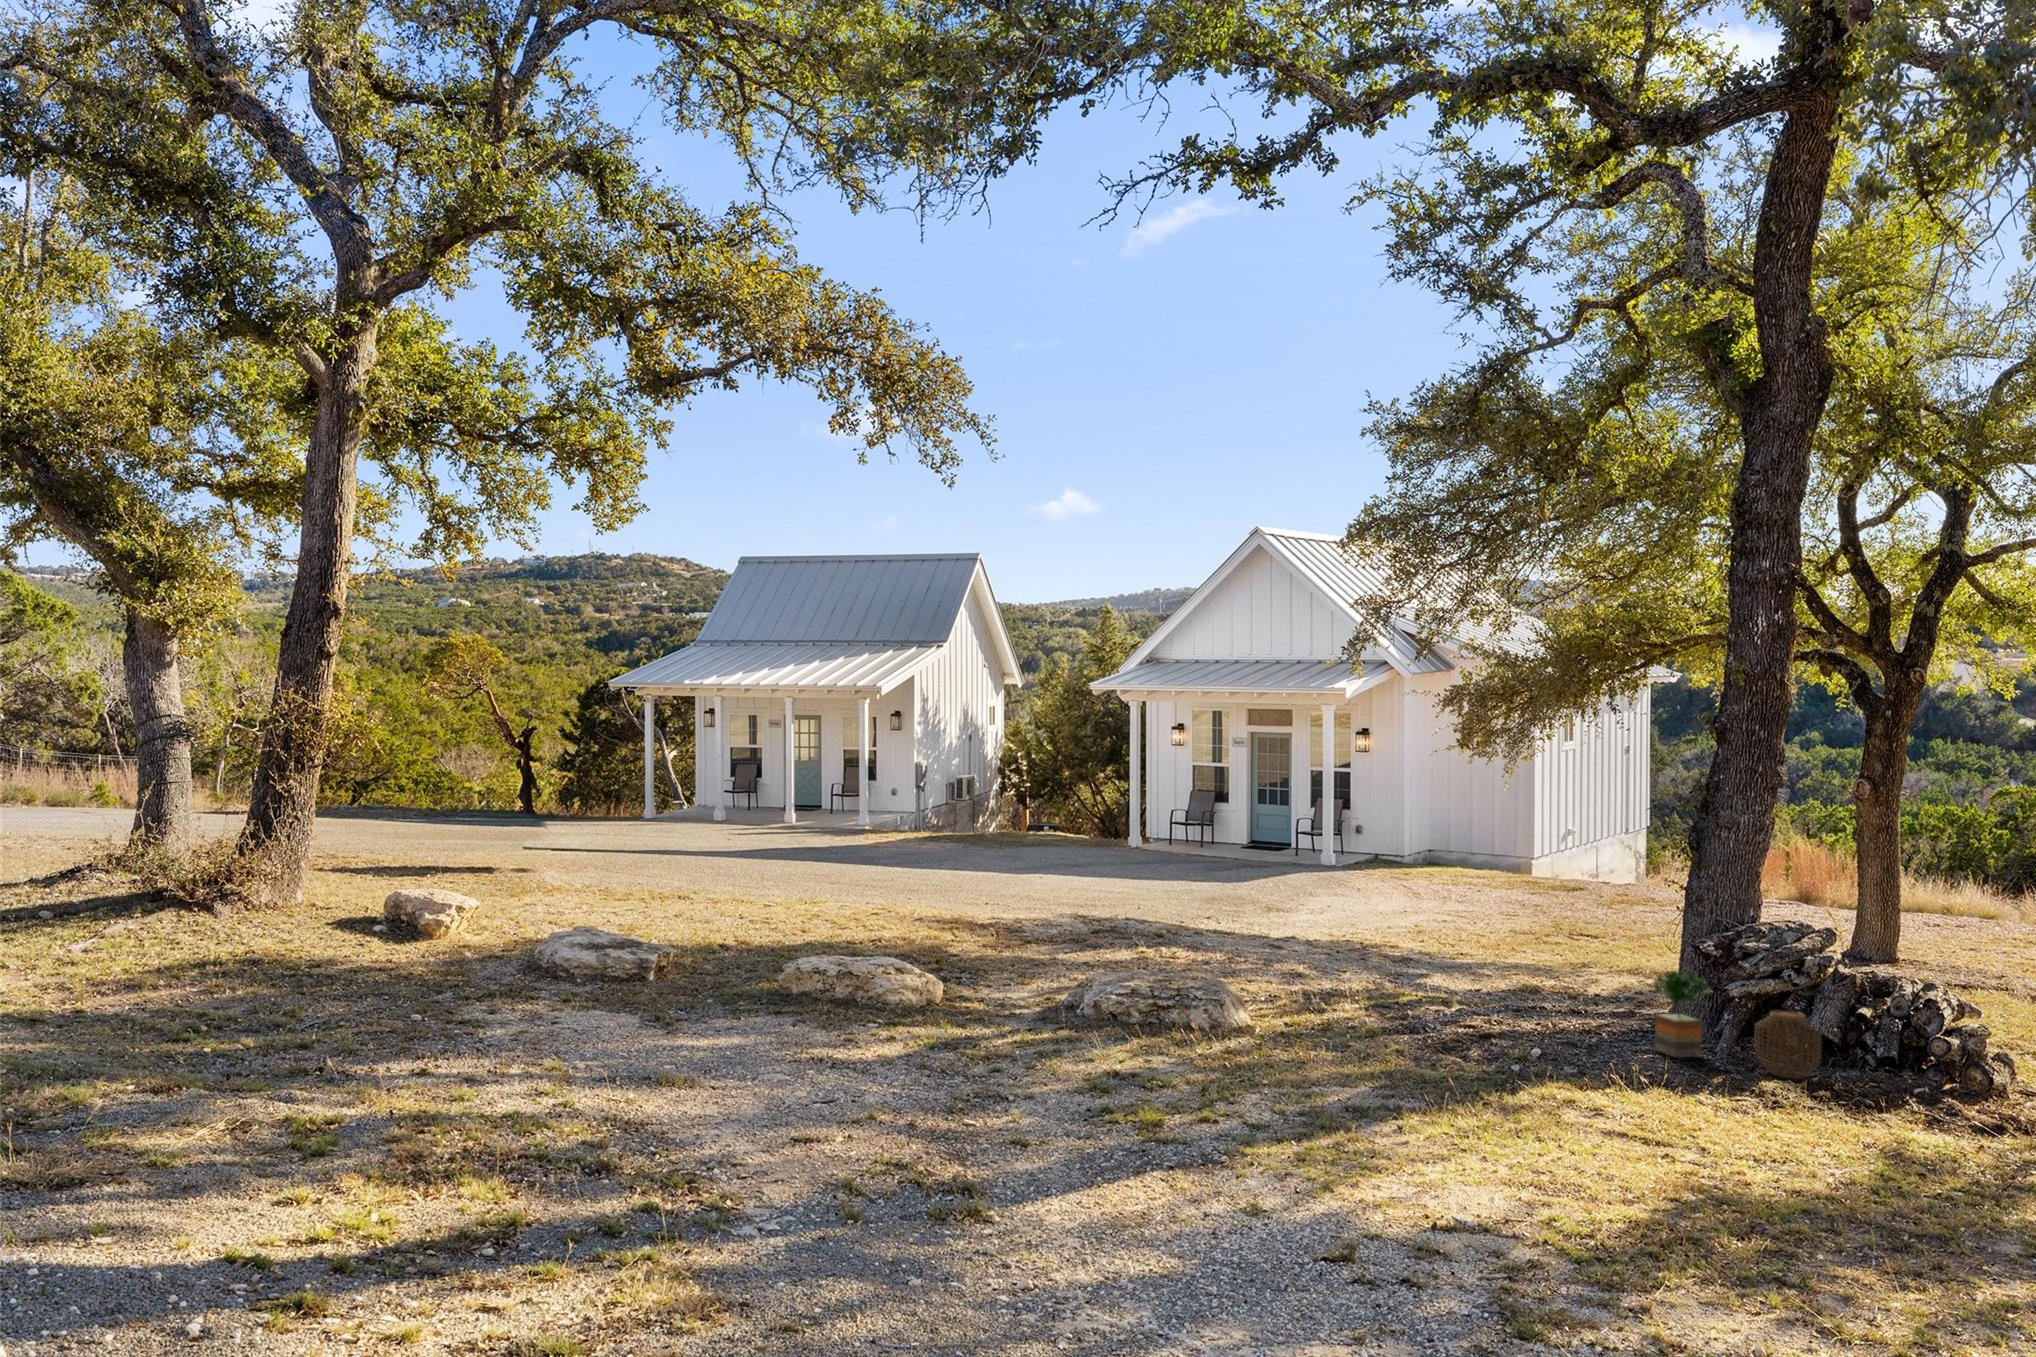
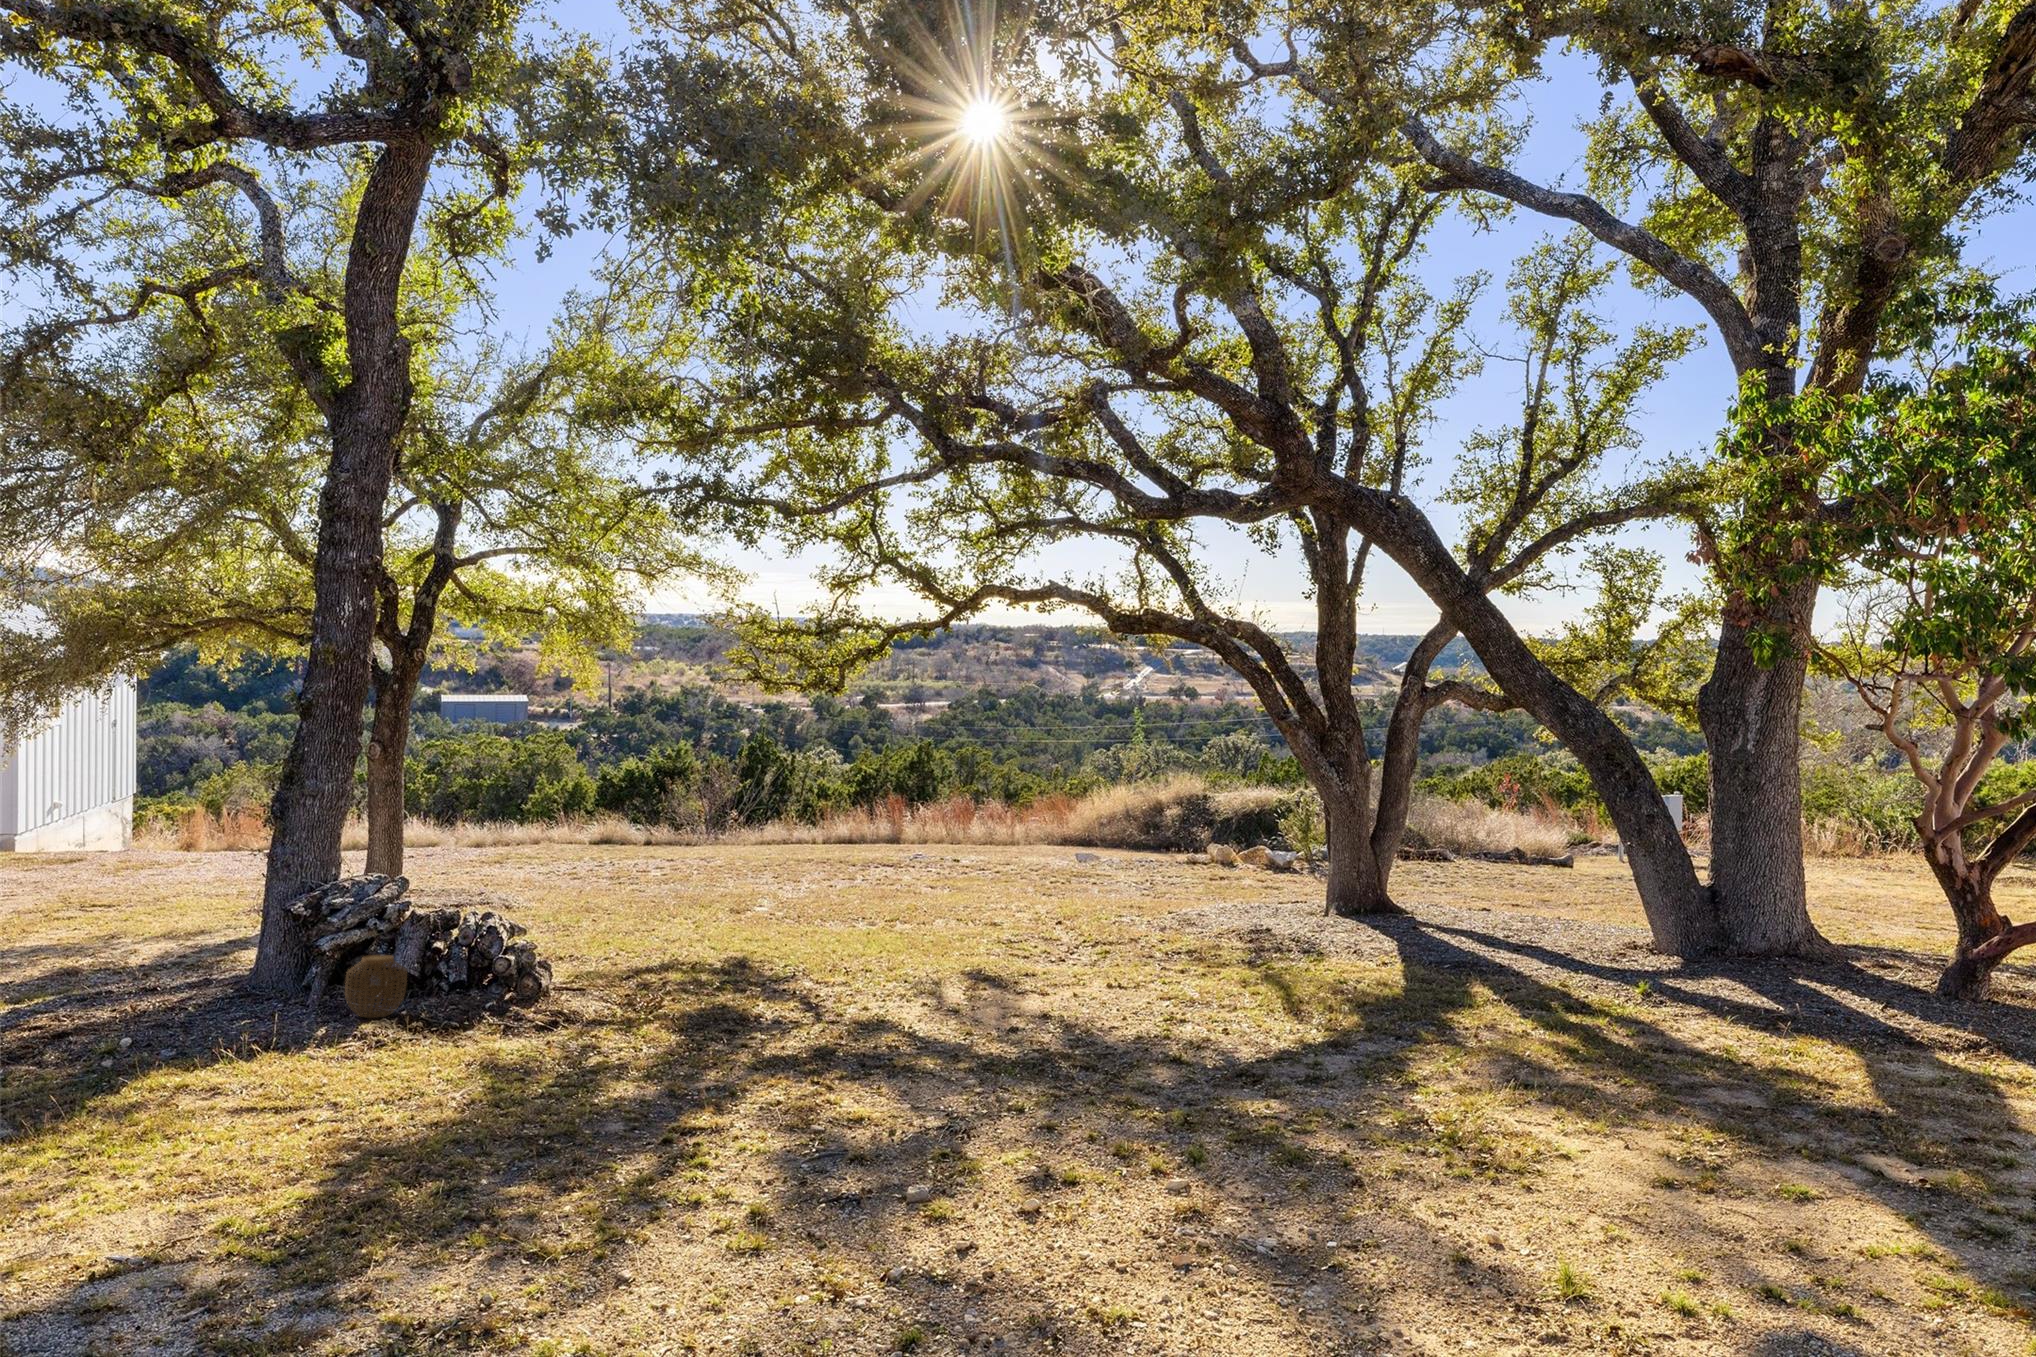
potted tree: present [1654,971,1712,1057] -> none [239,931,305,1020]

